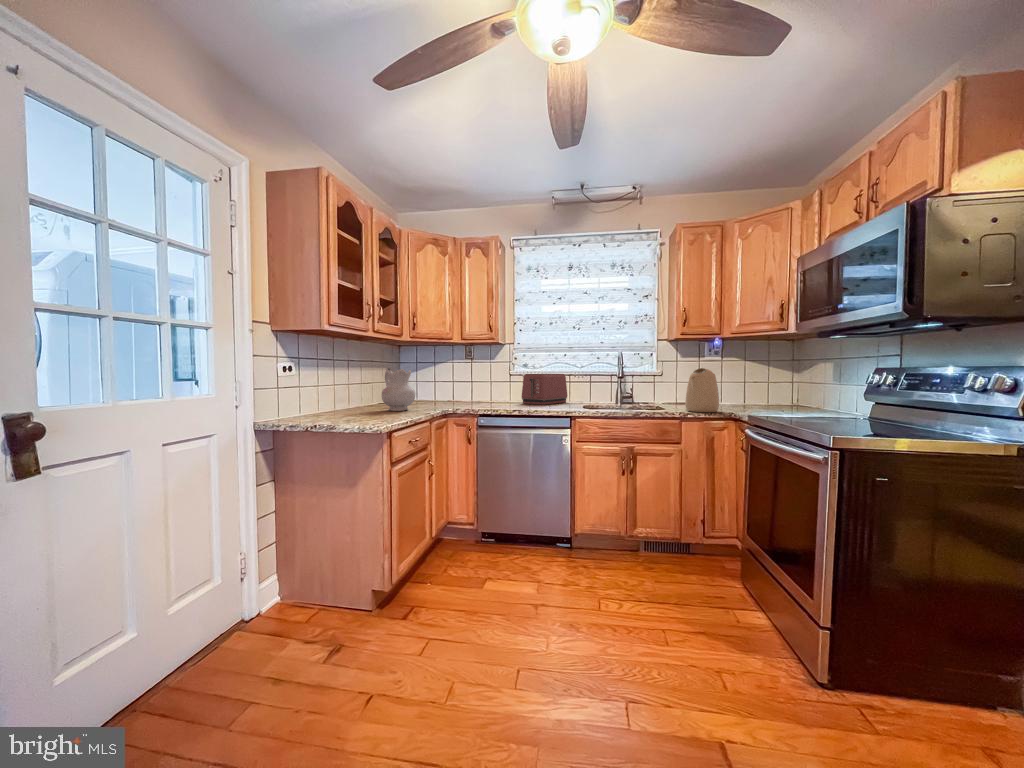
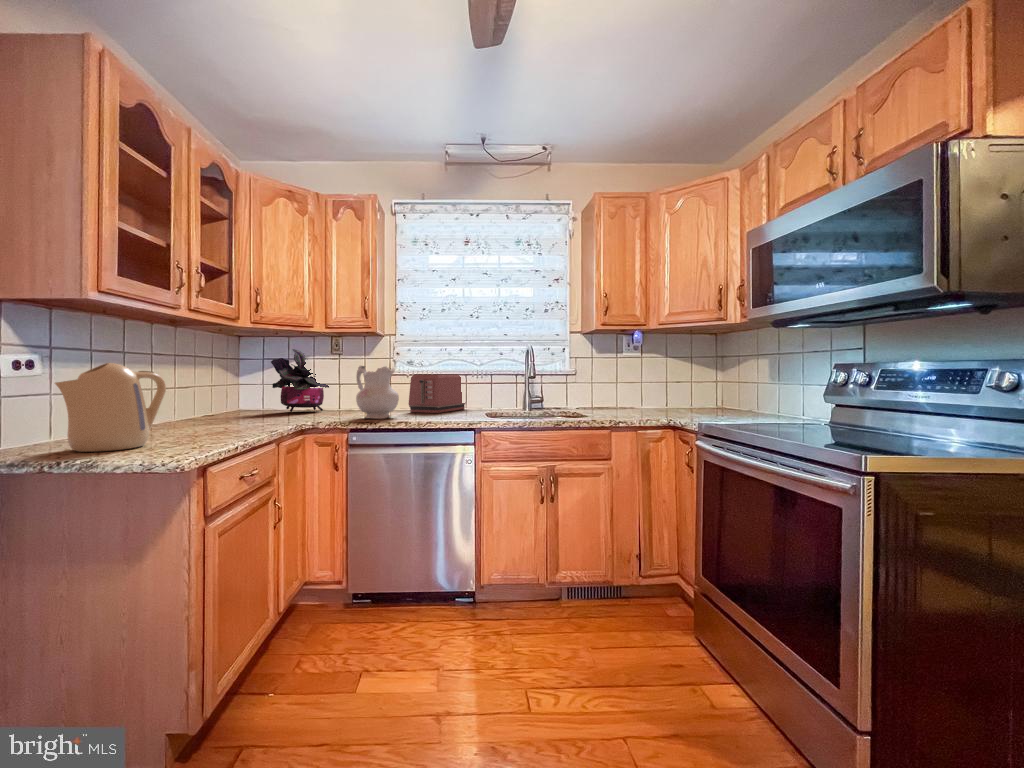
potted plant: none [424,354,467,401] -> present [271,349,329,412]
ceramic pitcher: present [382,368,415,411] -> present [356,366,399,419]
kettle: present [685,368,719,412] -> present [55,363,166,452]

